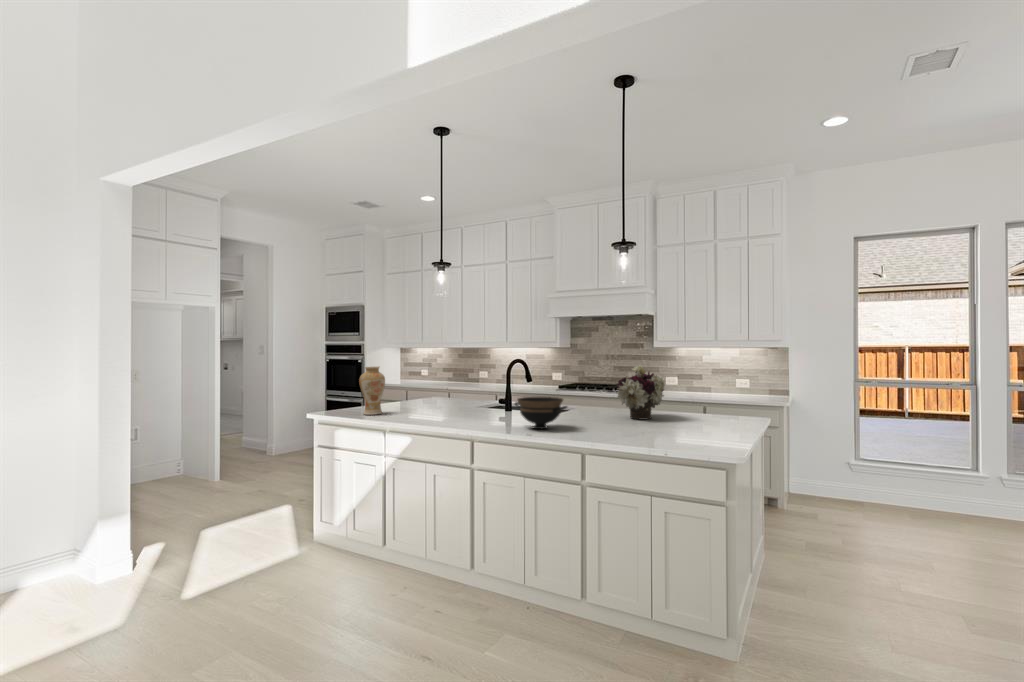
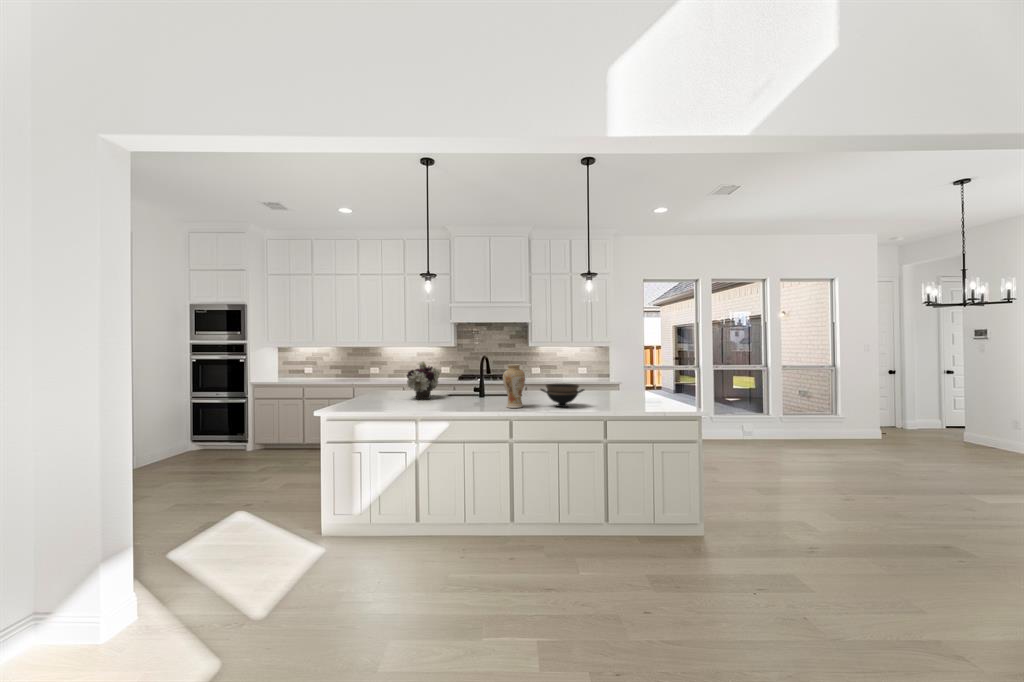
flower arrangement: present [617,365,665,419] -> present [406,361,440,399]
vase: present [359,367,385,415] -> present [503,364,525,408]

